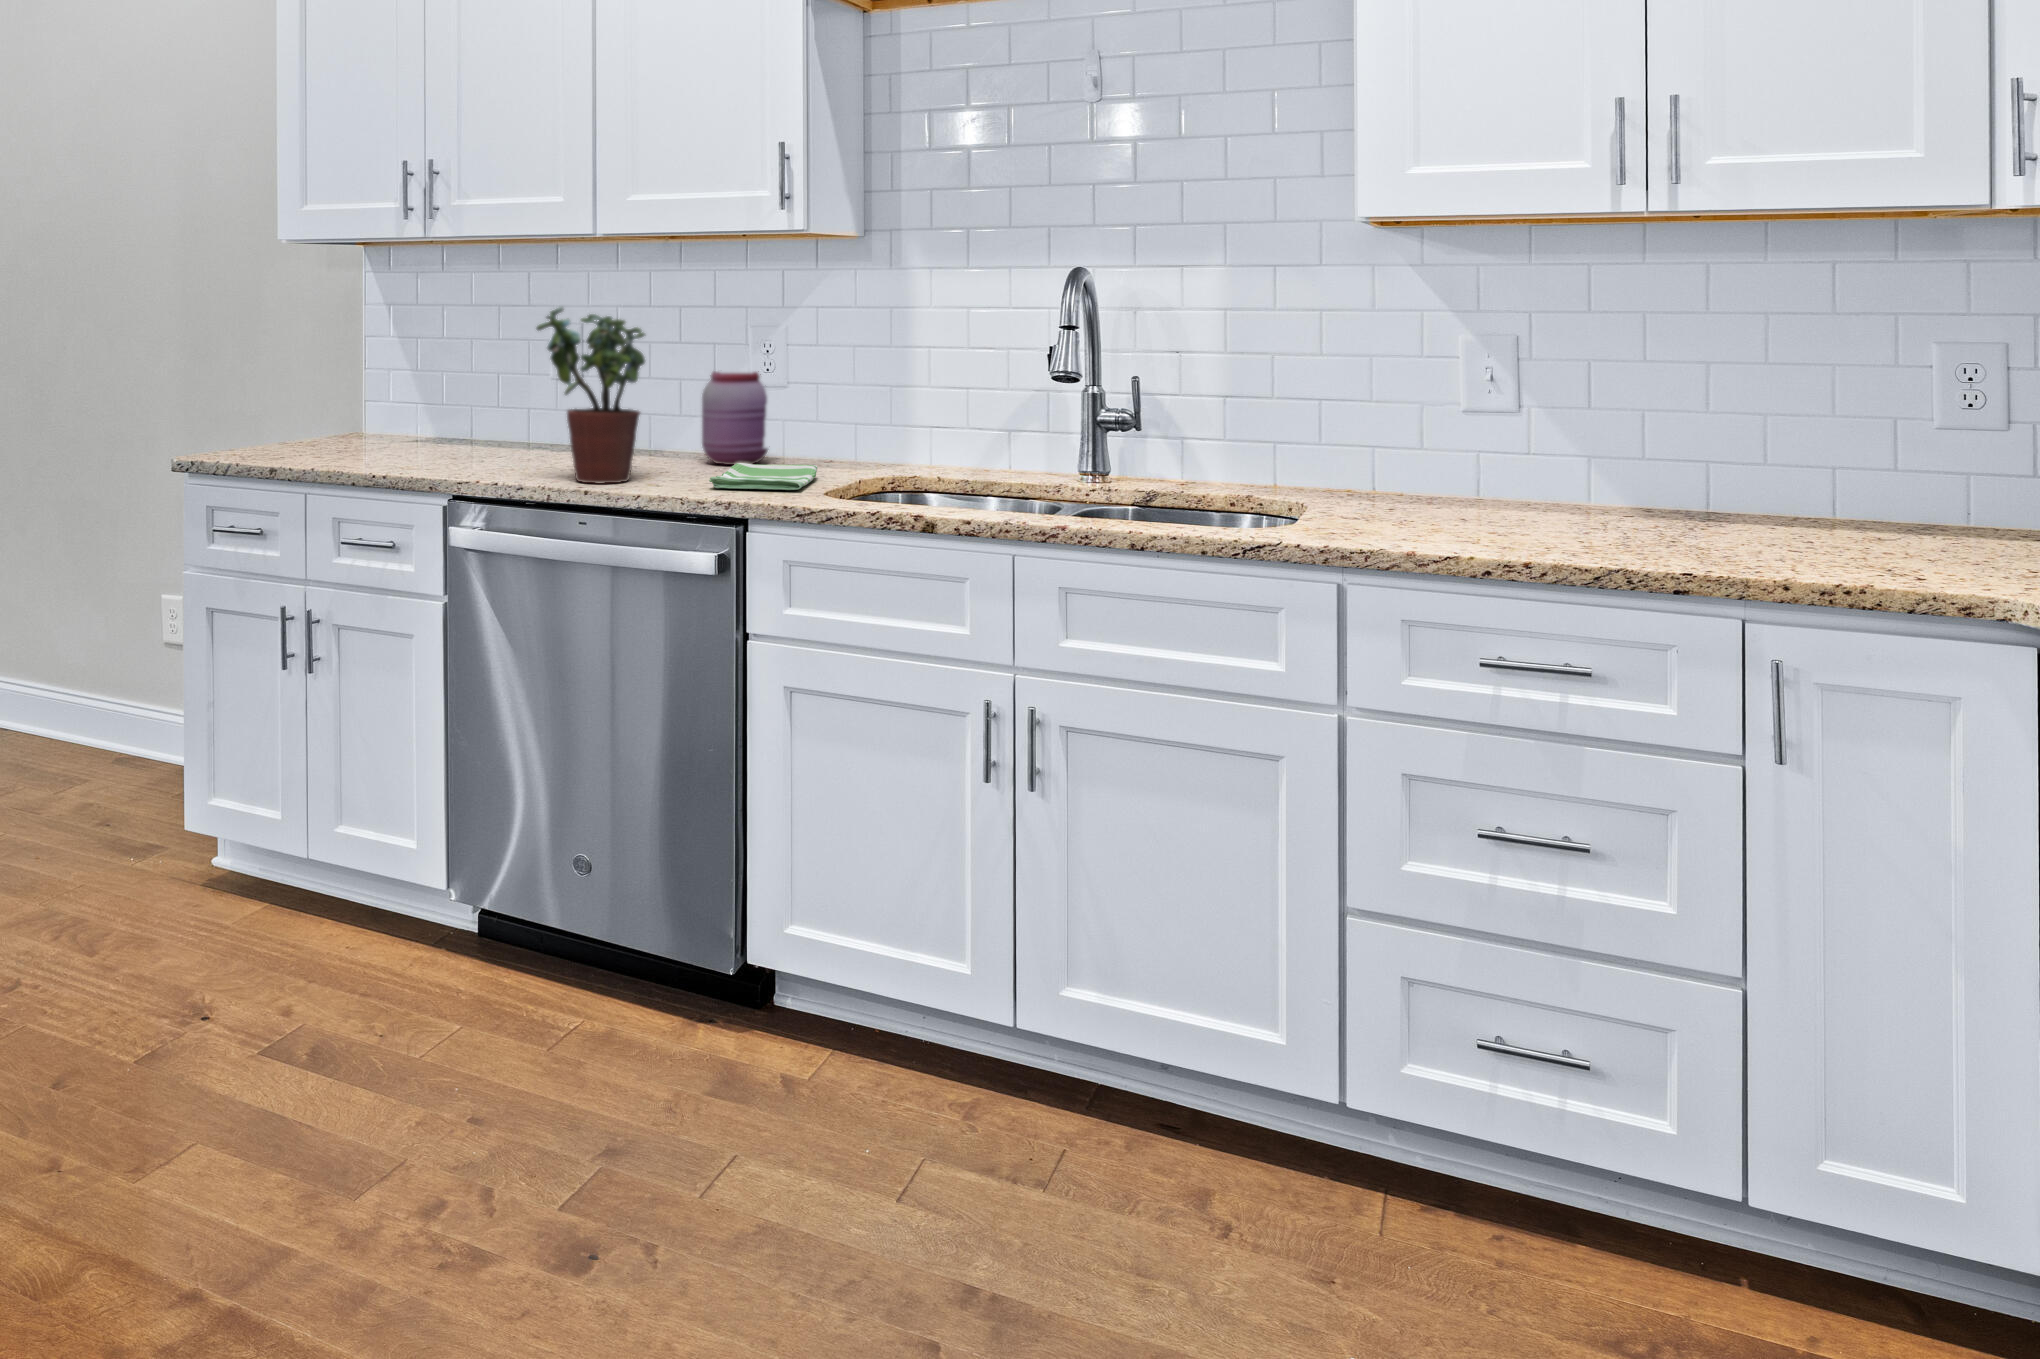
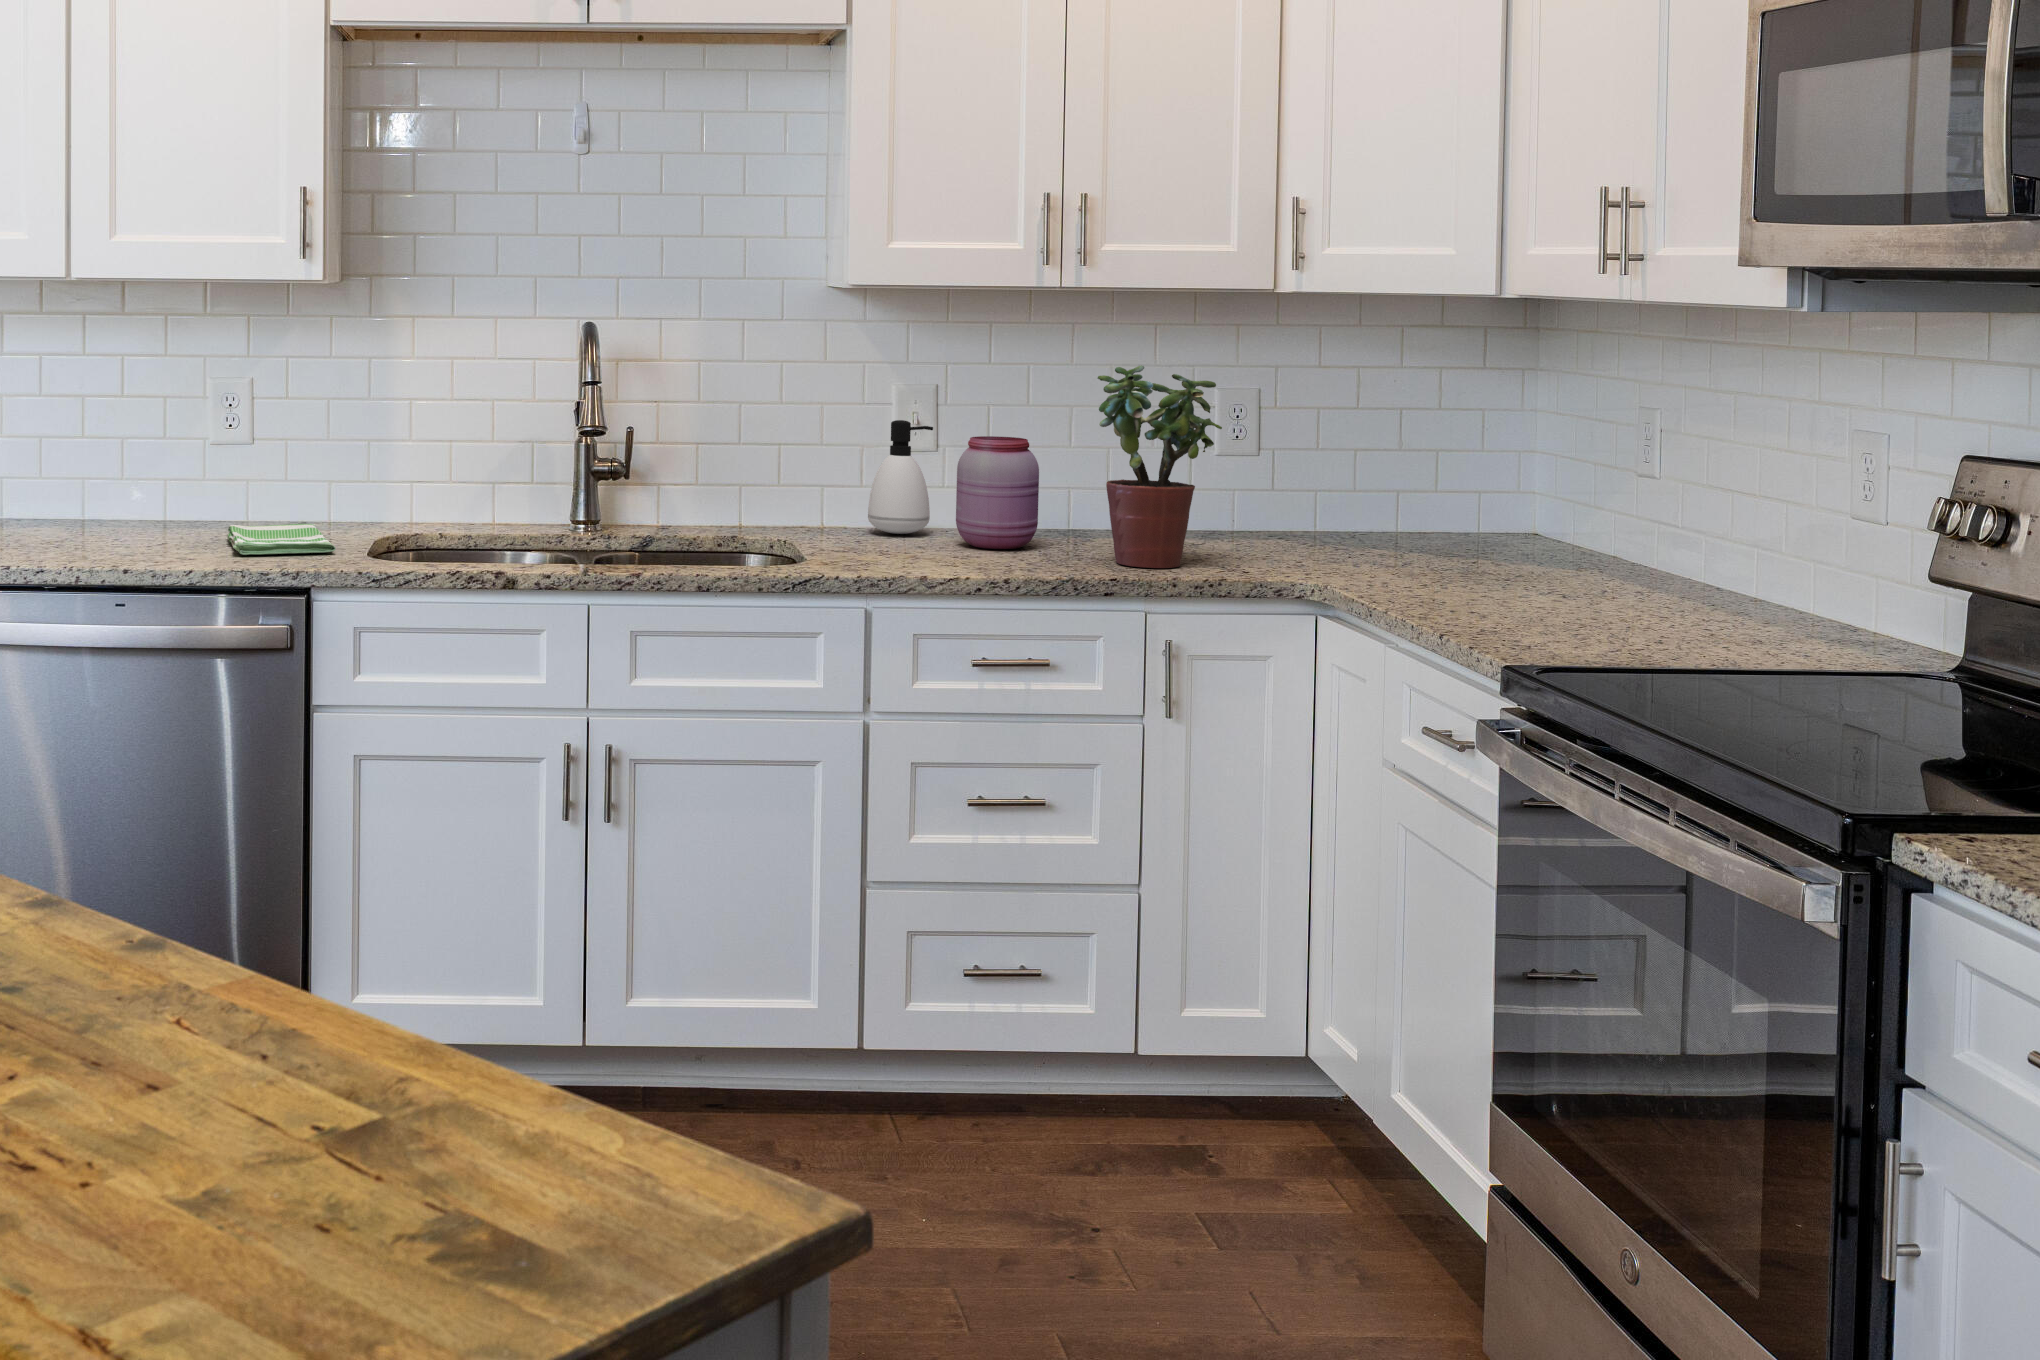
potted plant: present [537,307,645,483] -> present [1098,365,1222,568]
jar: present [702,372,768,465] -> present [956,436,1039,549]
soap dispenser: none [1431,373,1516,506] -> present [868,420,933,534]

